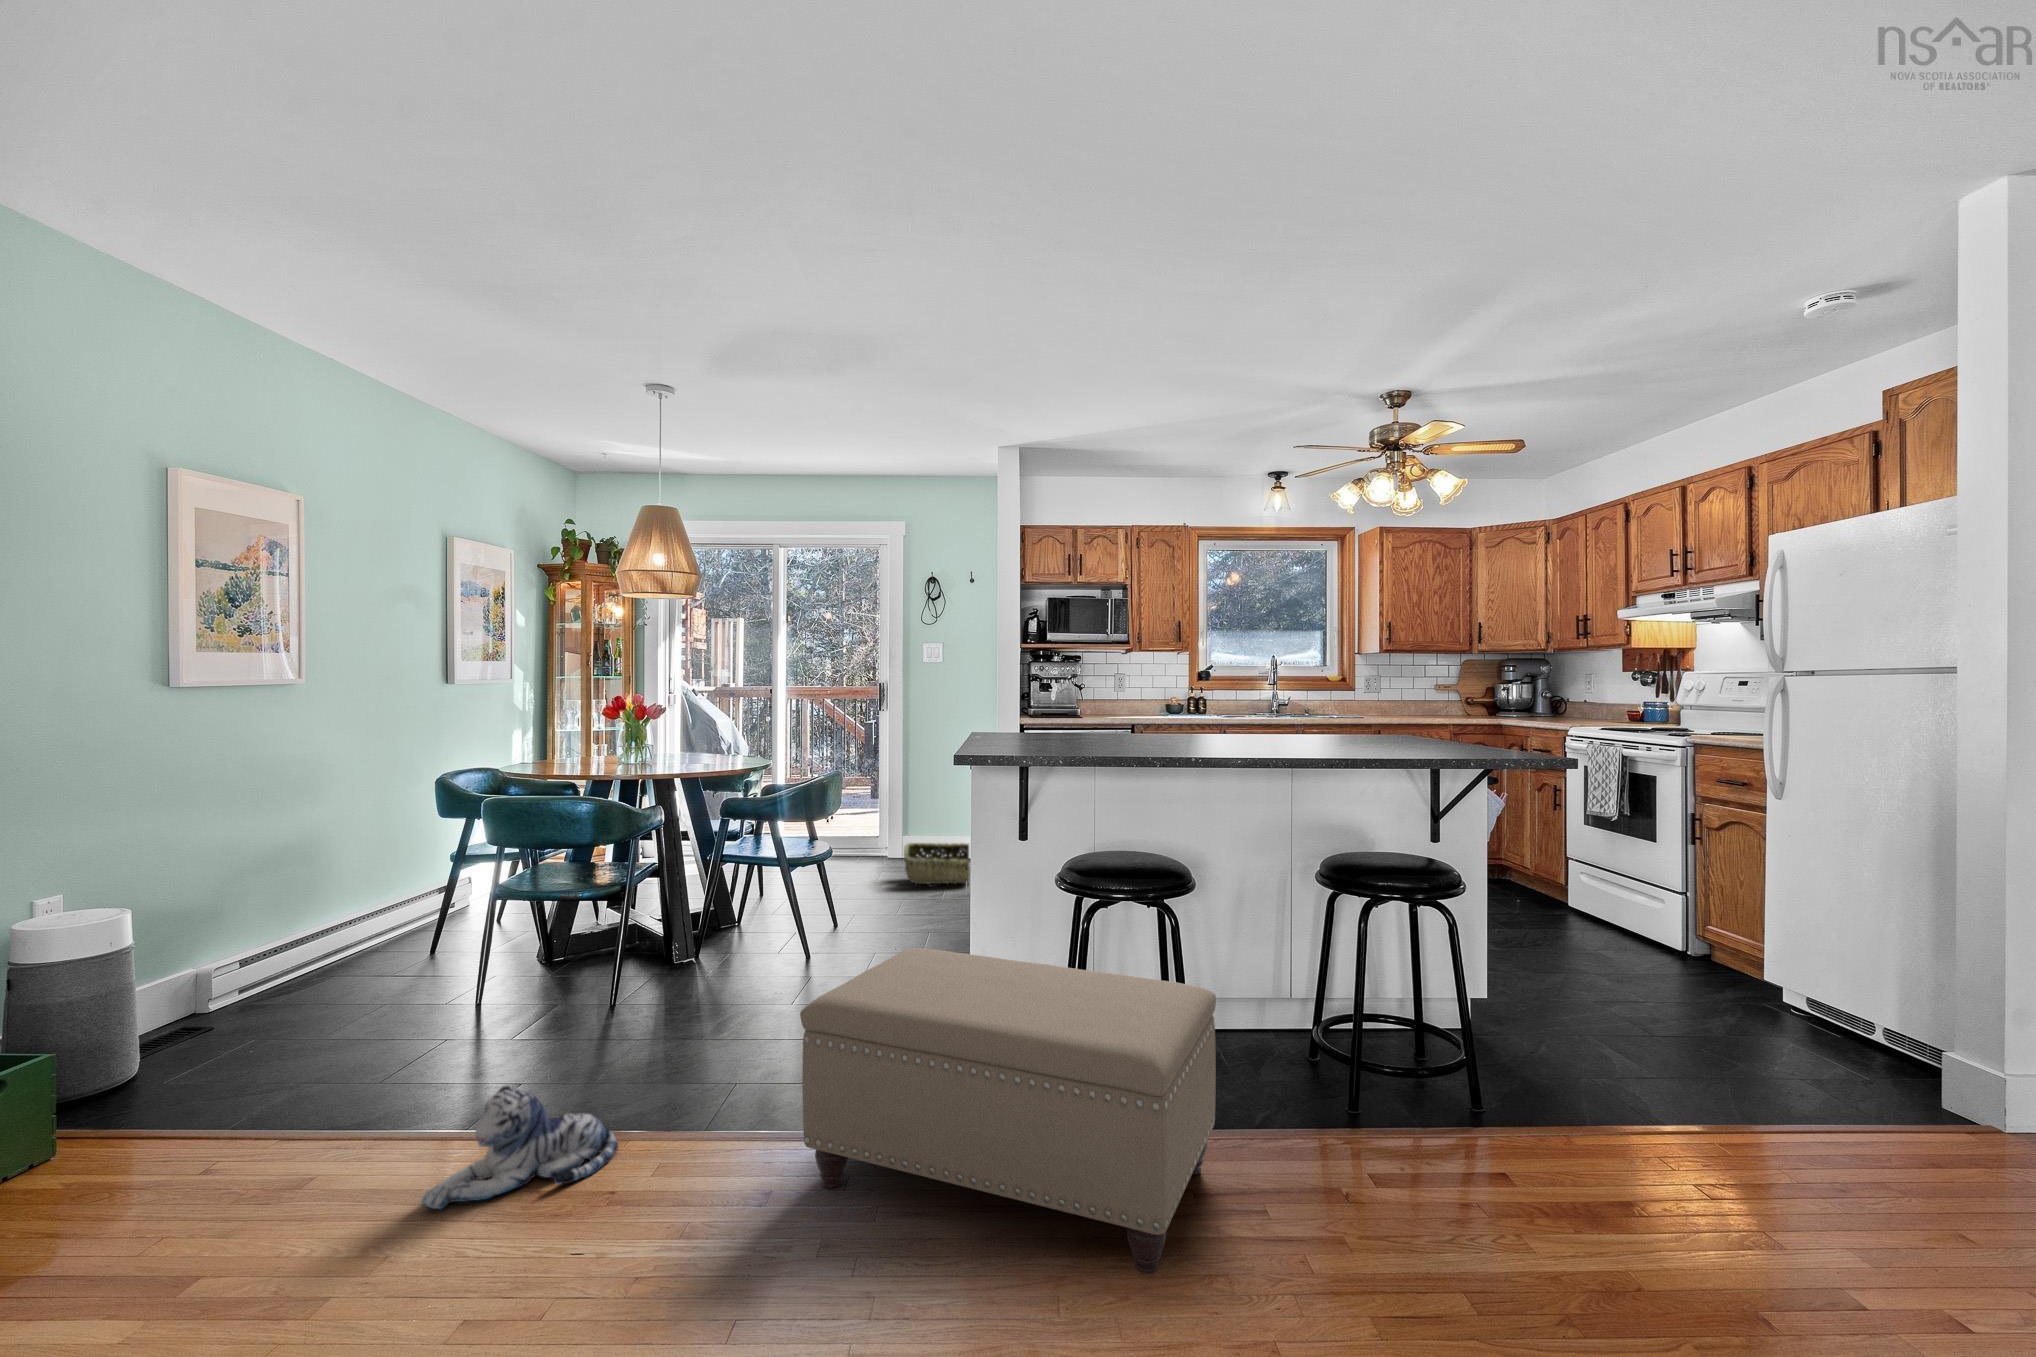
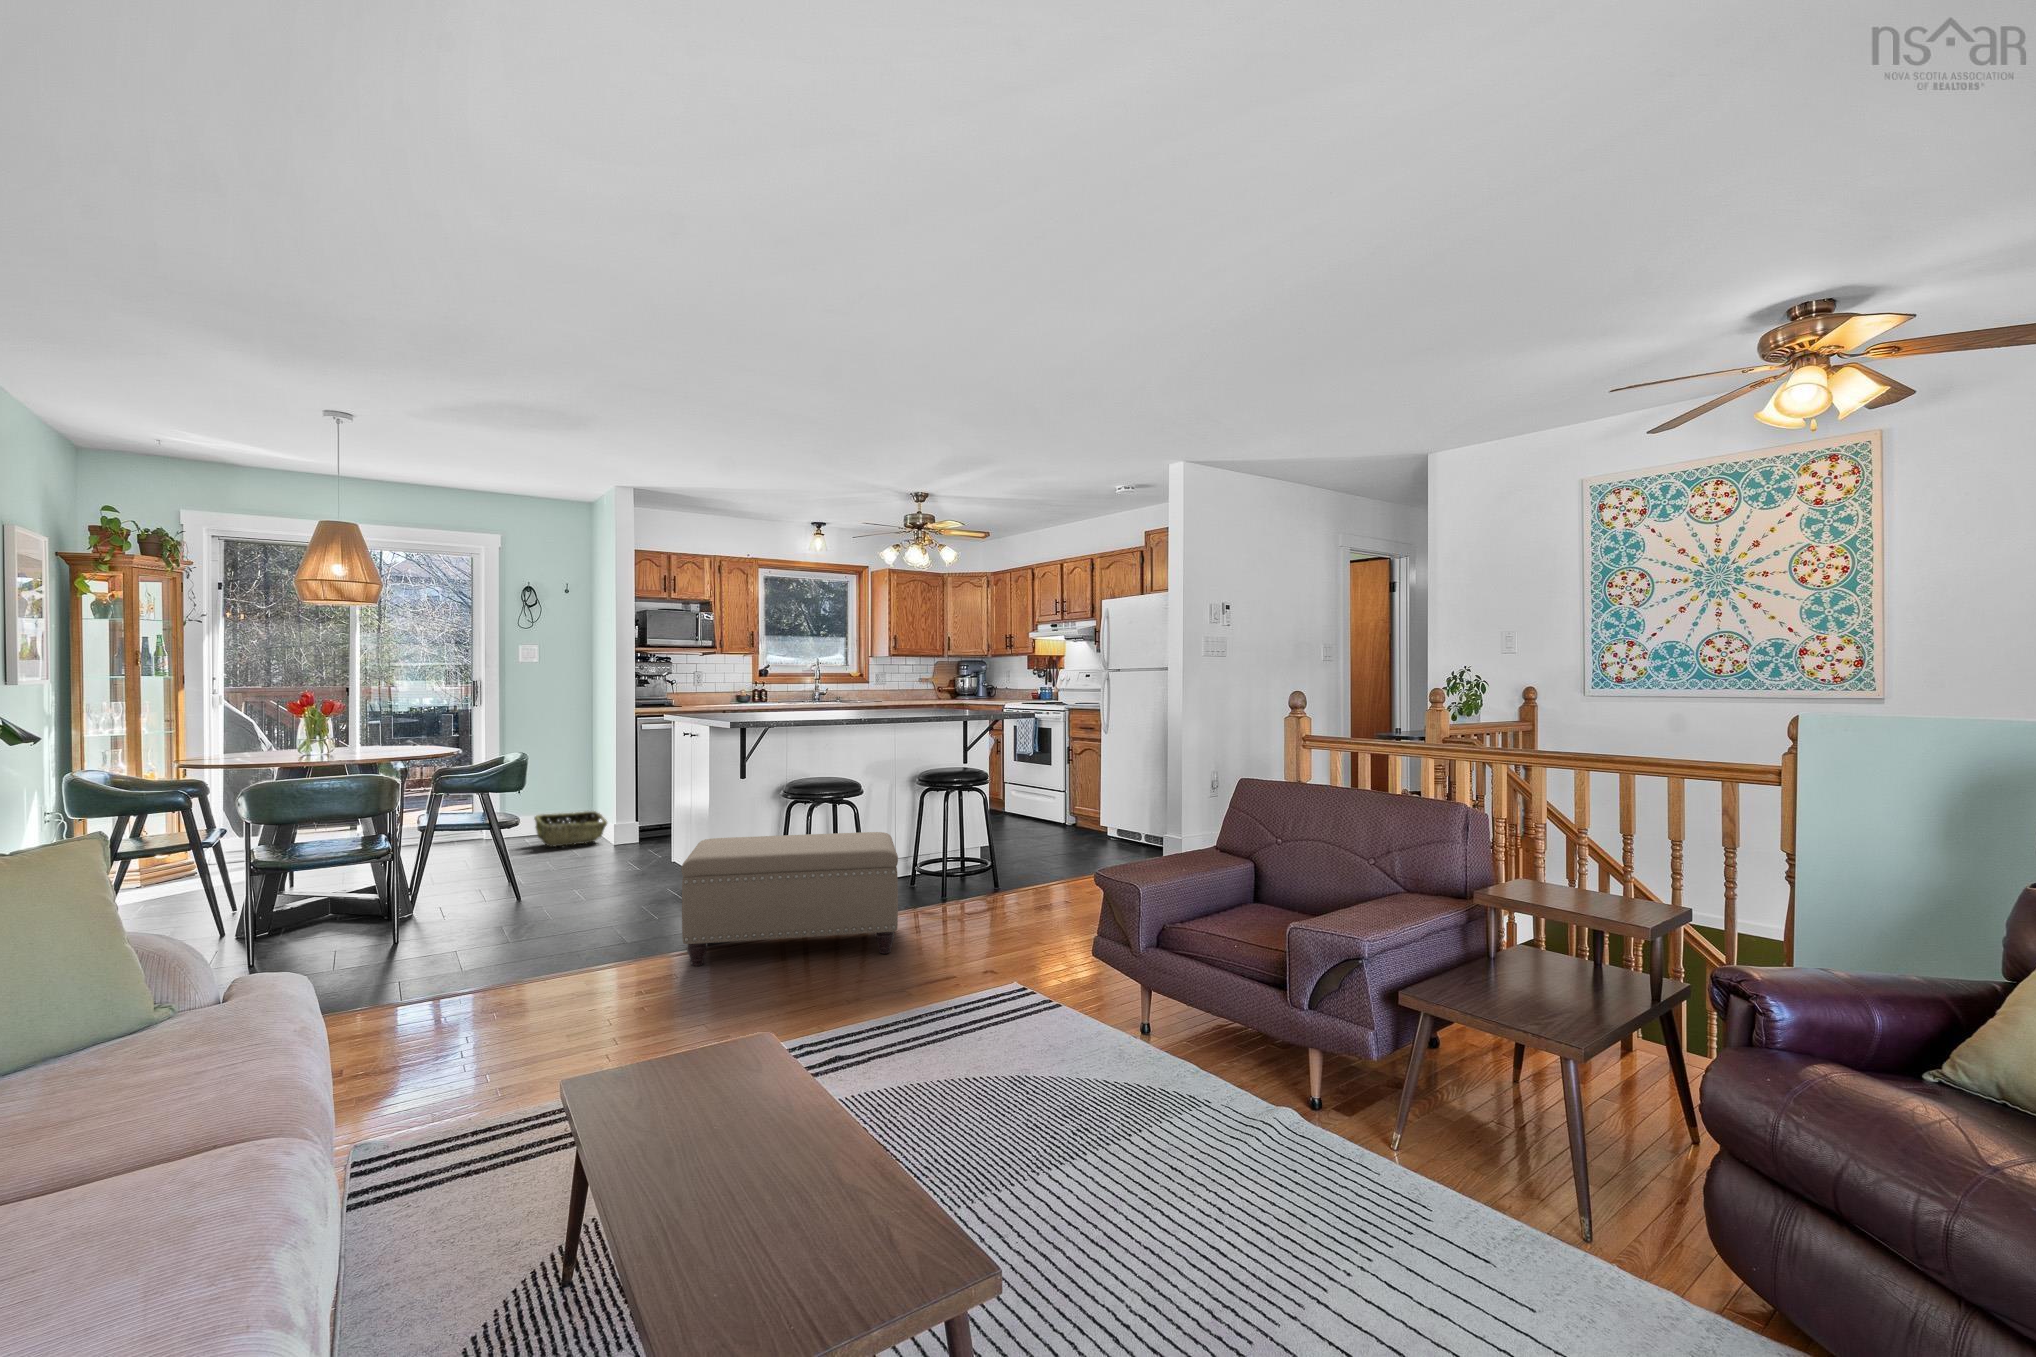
plush toy: present [421,1085,618,1209] -> none [437,942,538,1019]

